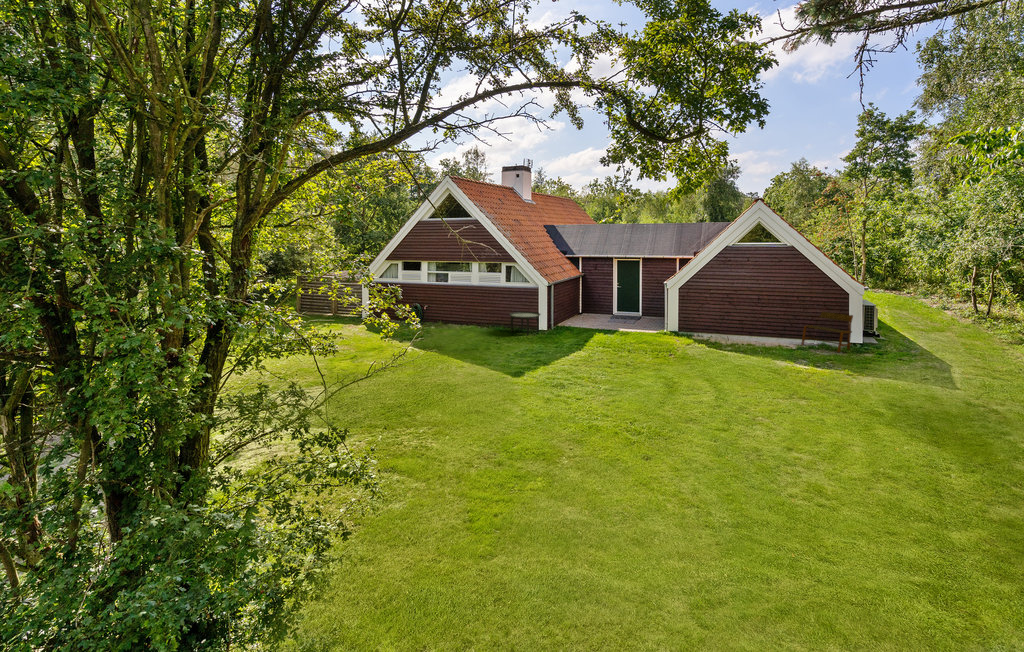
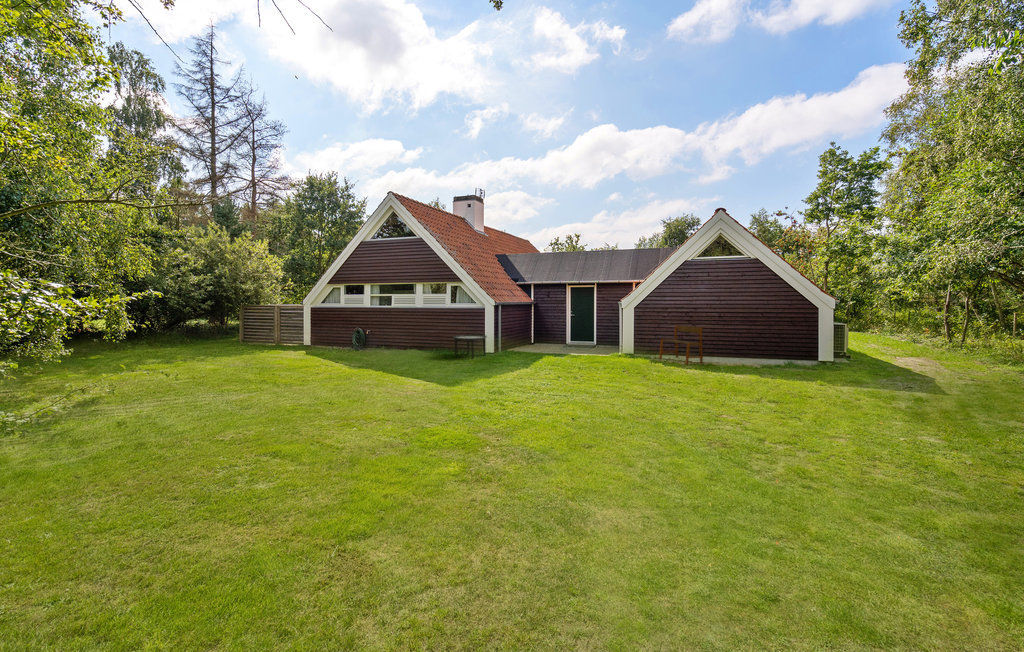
bench: present [801,312,853,352] -> present [659,325,703,364]

